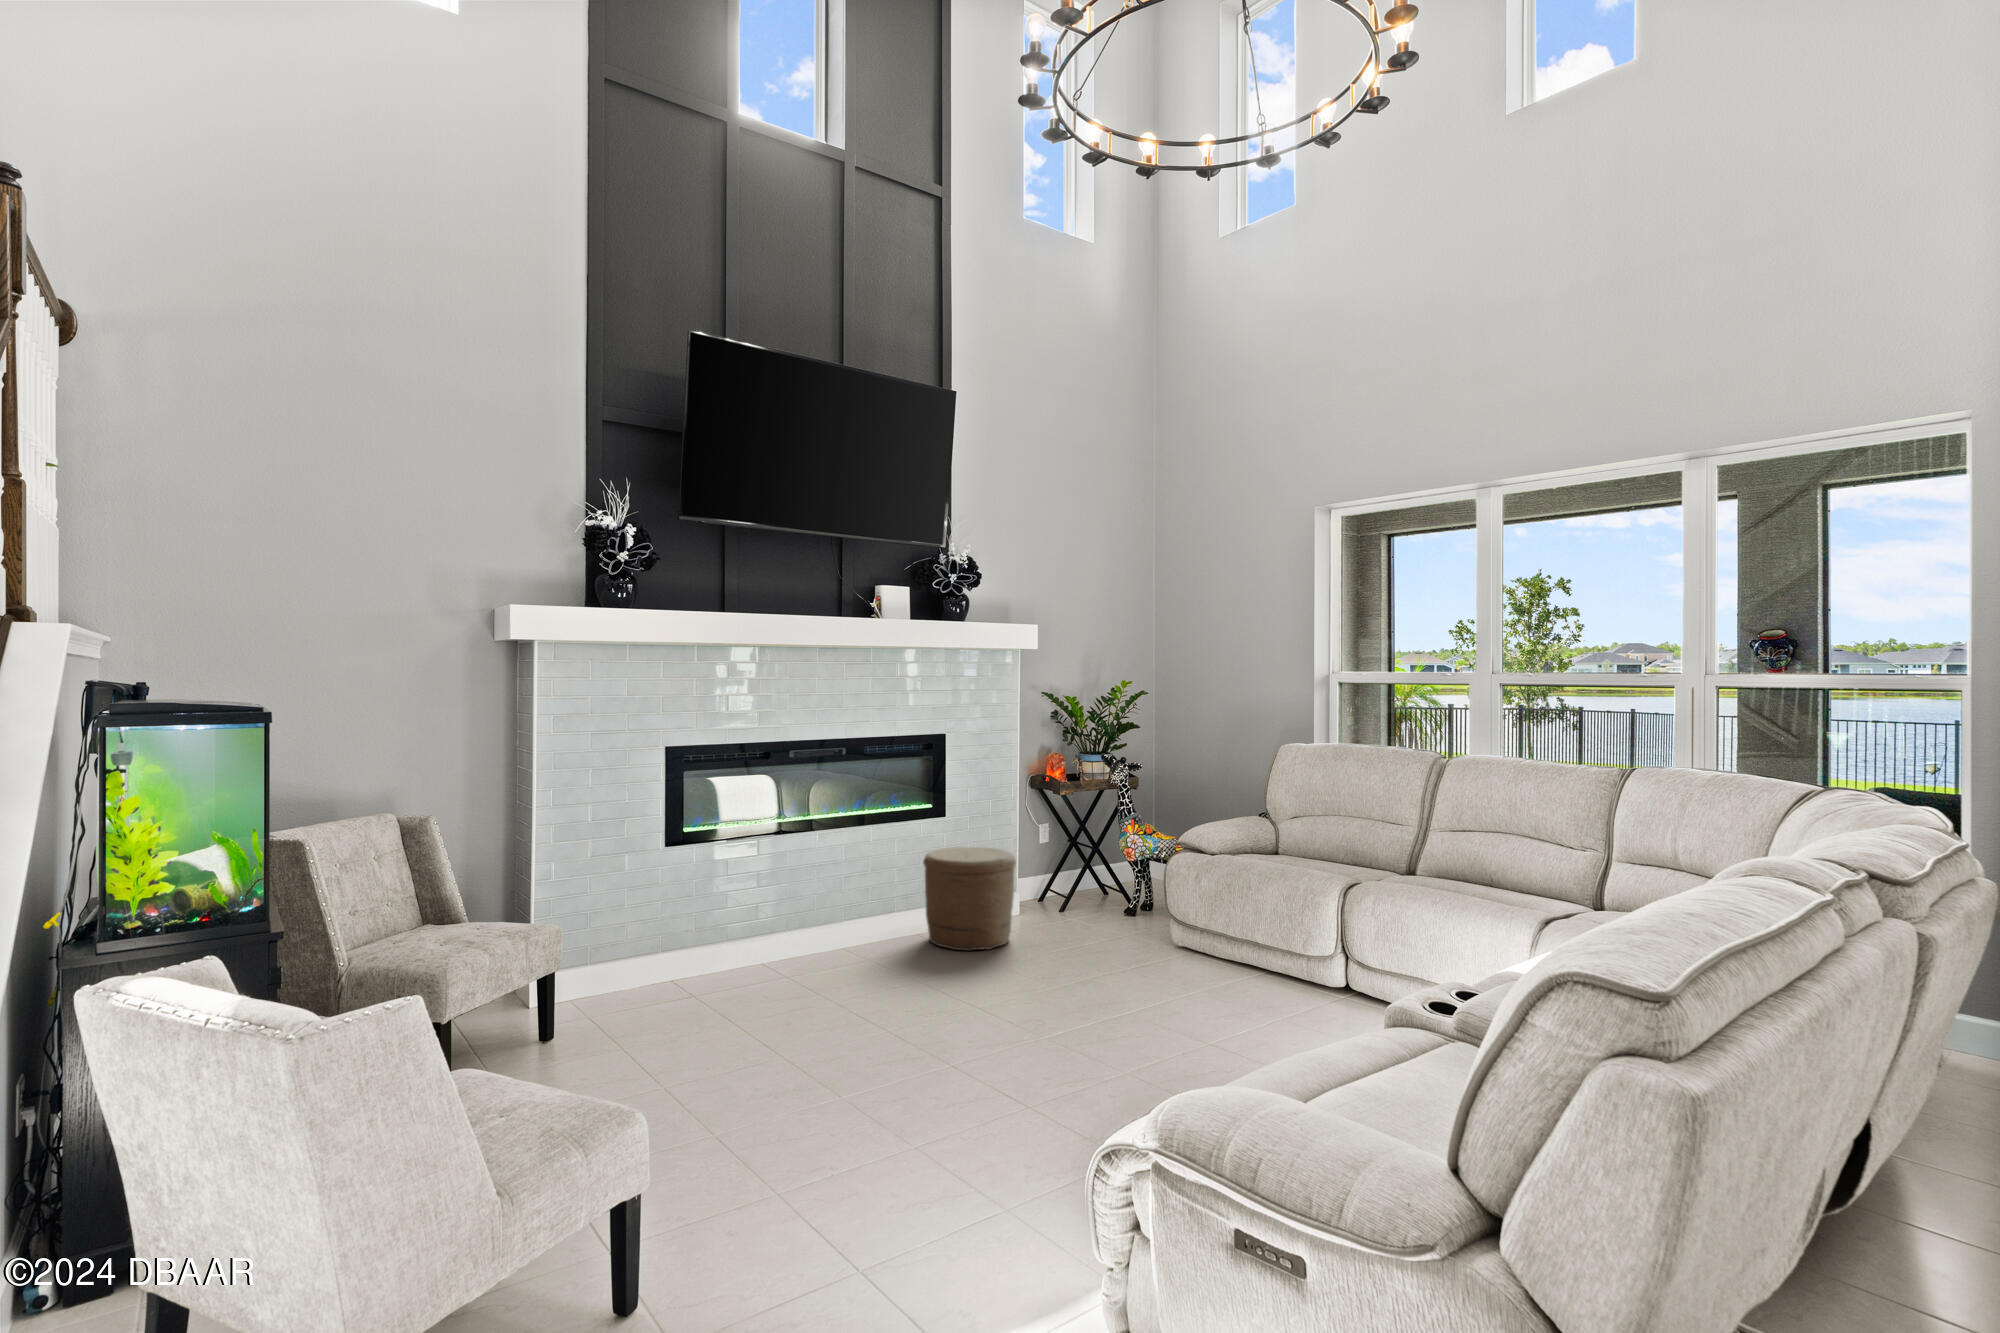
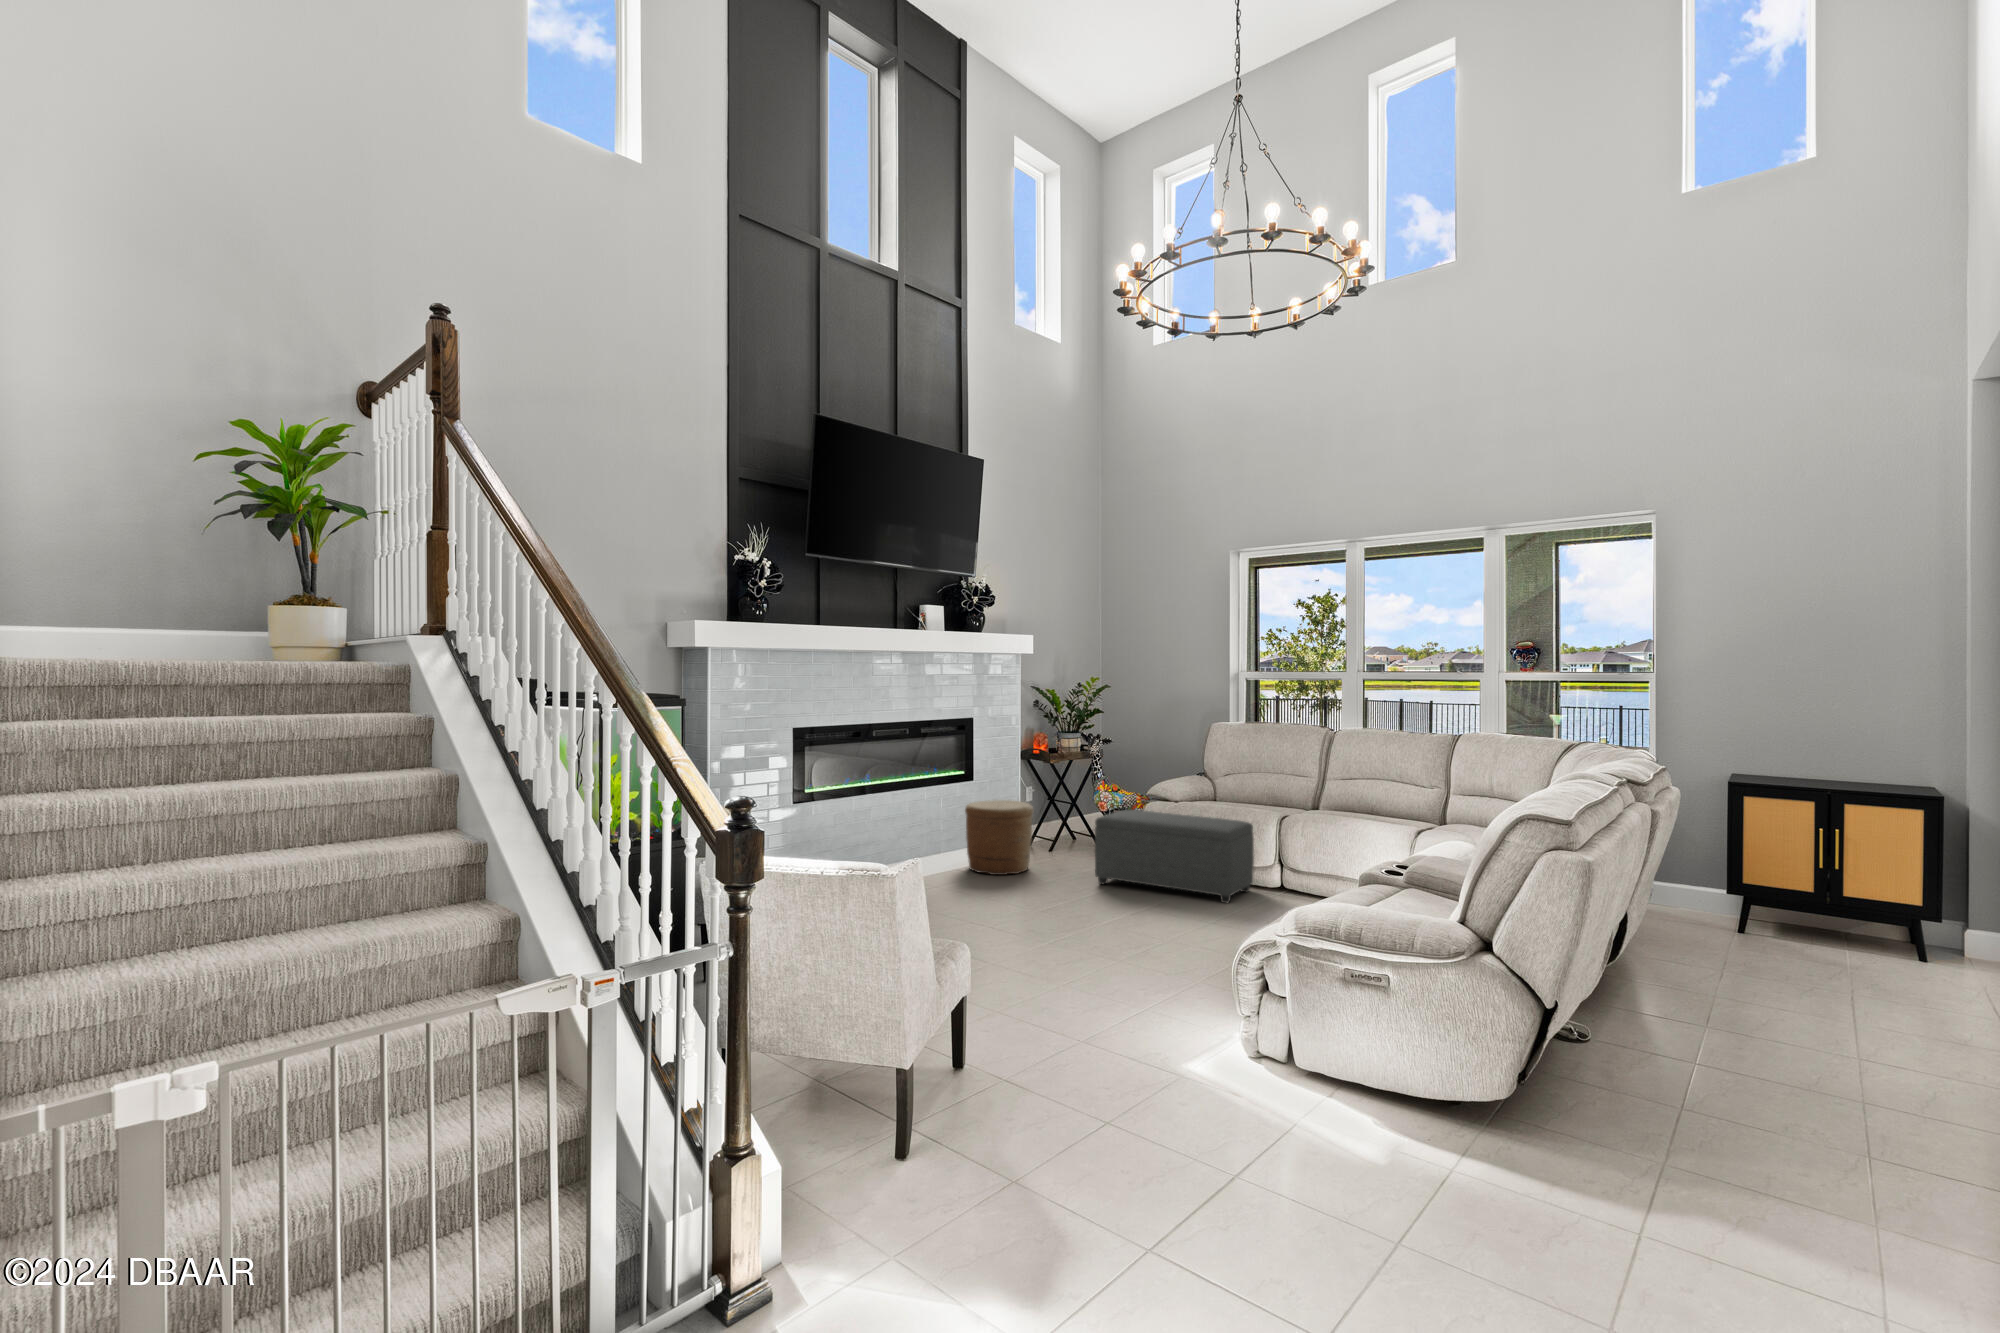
ottoman: none [1085,866,1307,1012] -> present [1095,810,1254,903]

